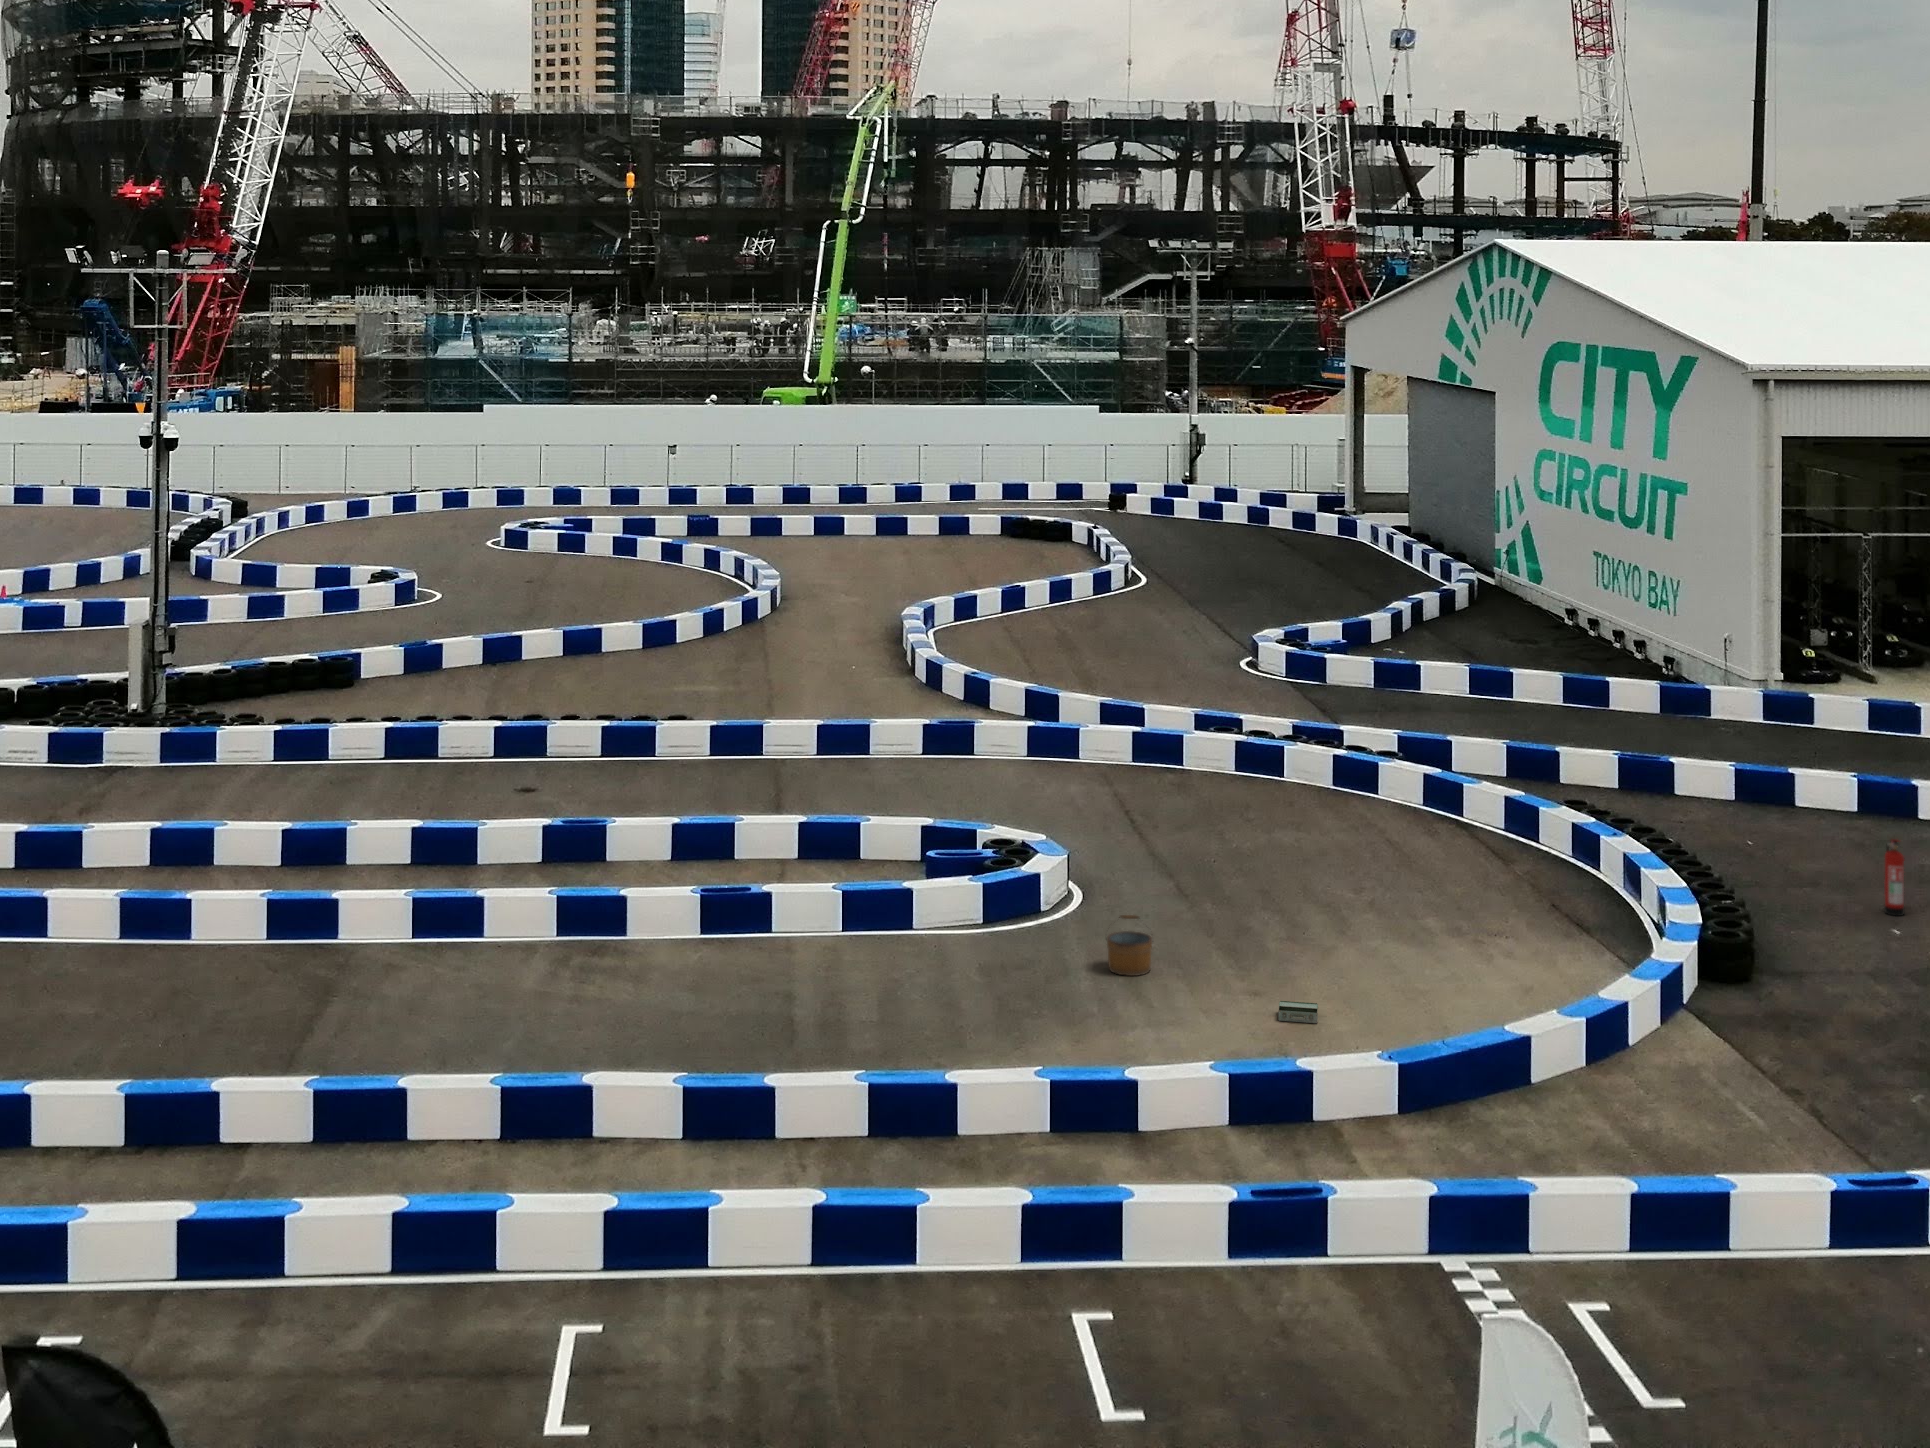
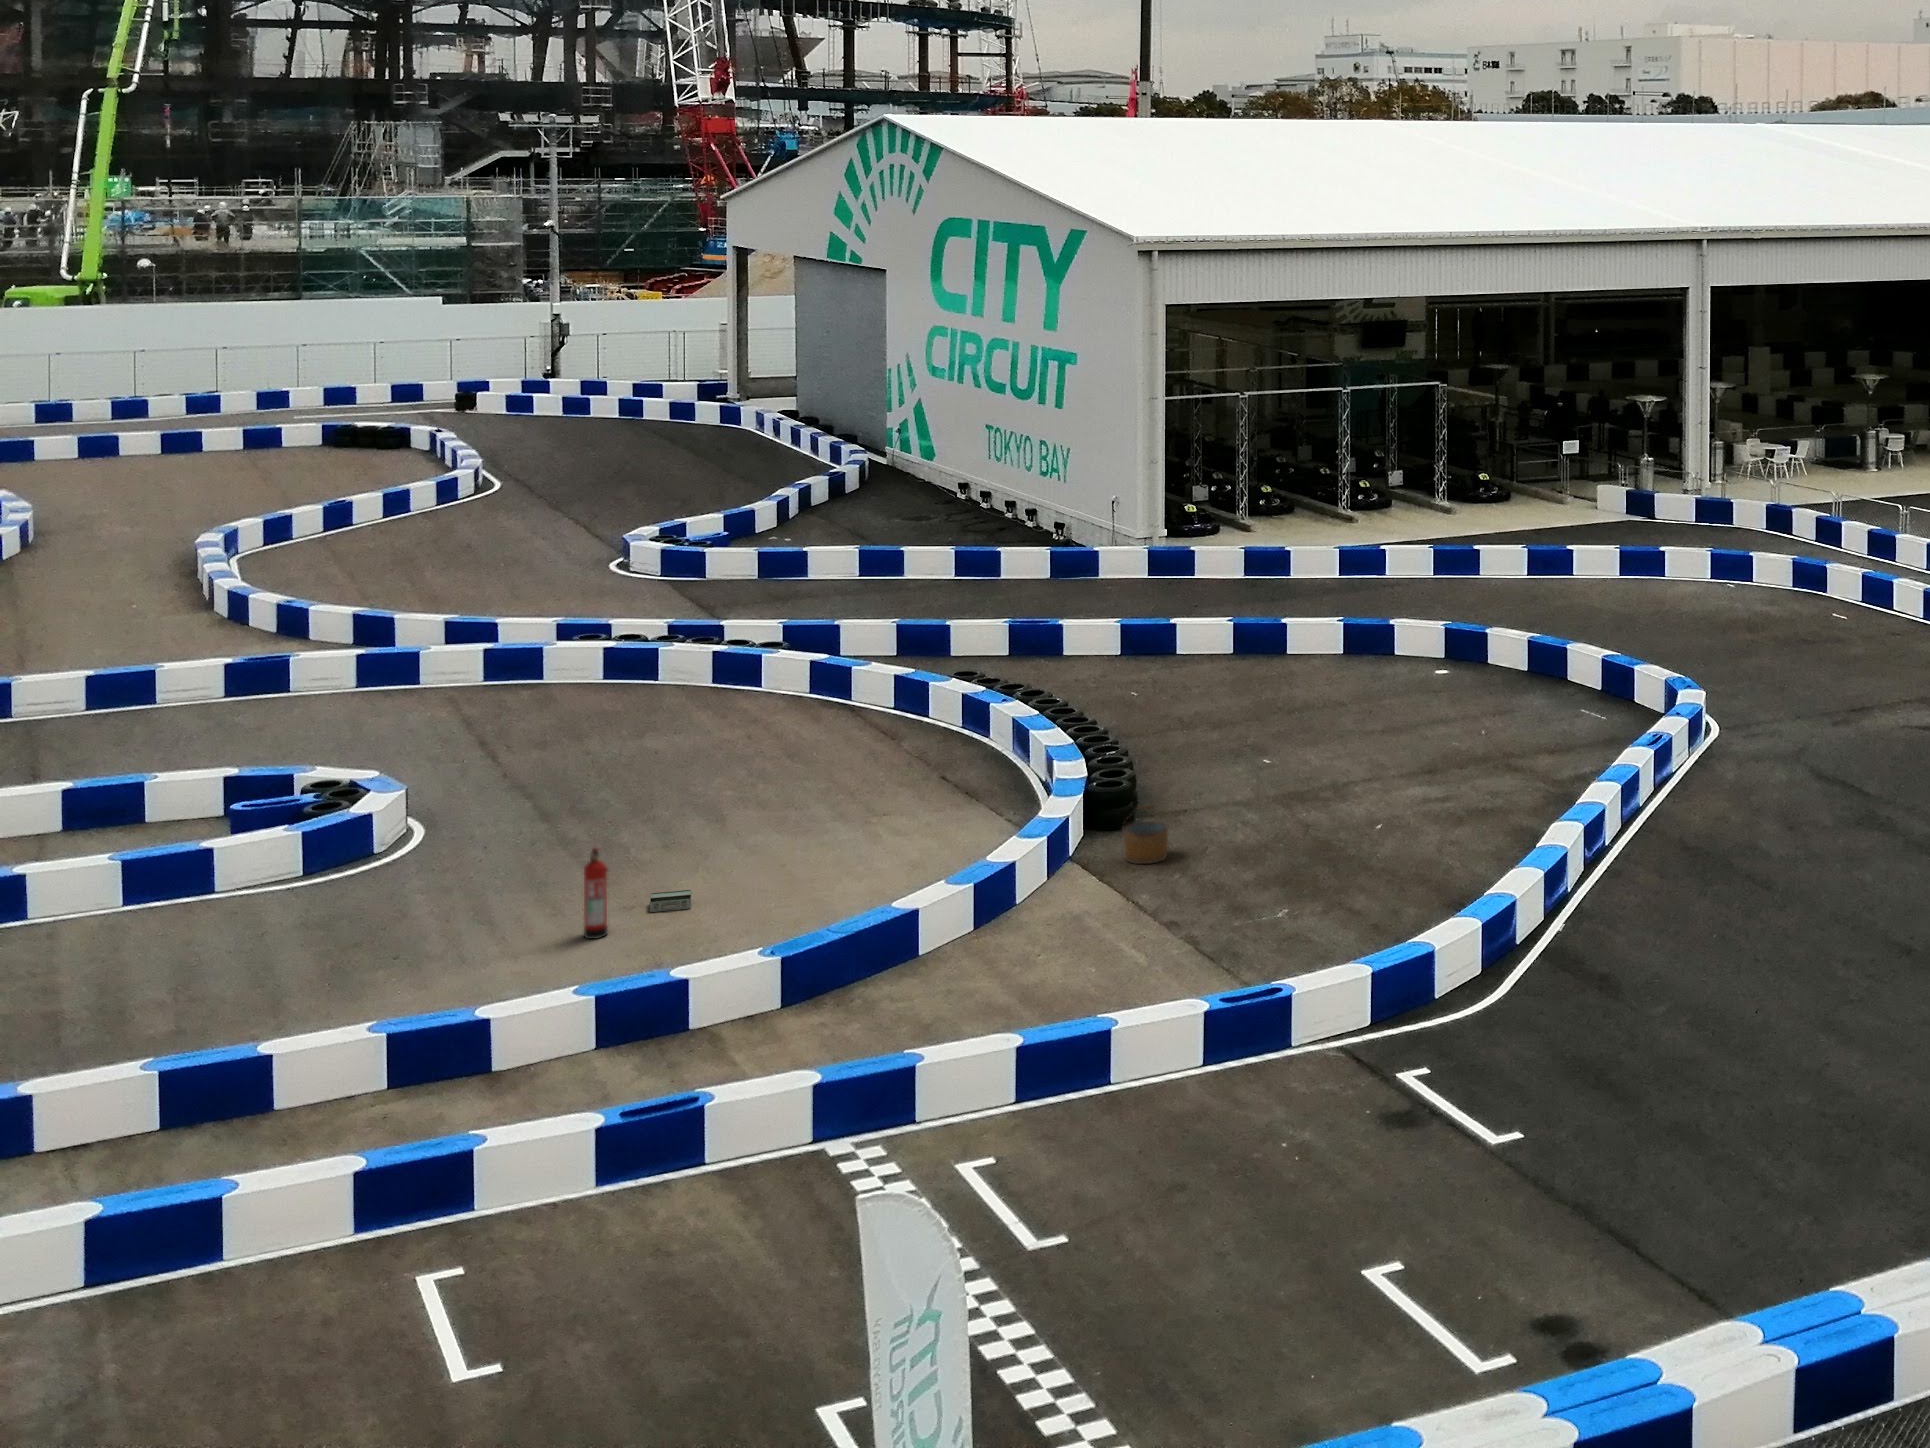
fire extinguisher: present [1884,839,1904,916] -> present [584,848,608,939]
bucket: present [1106,915,1153,976] -> present [1123,805,1169,864]

